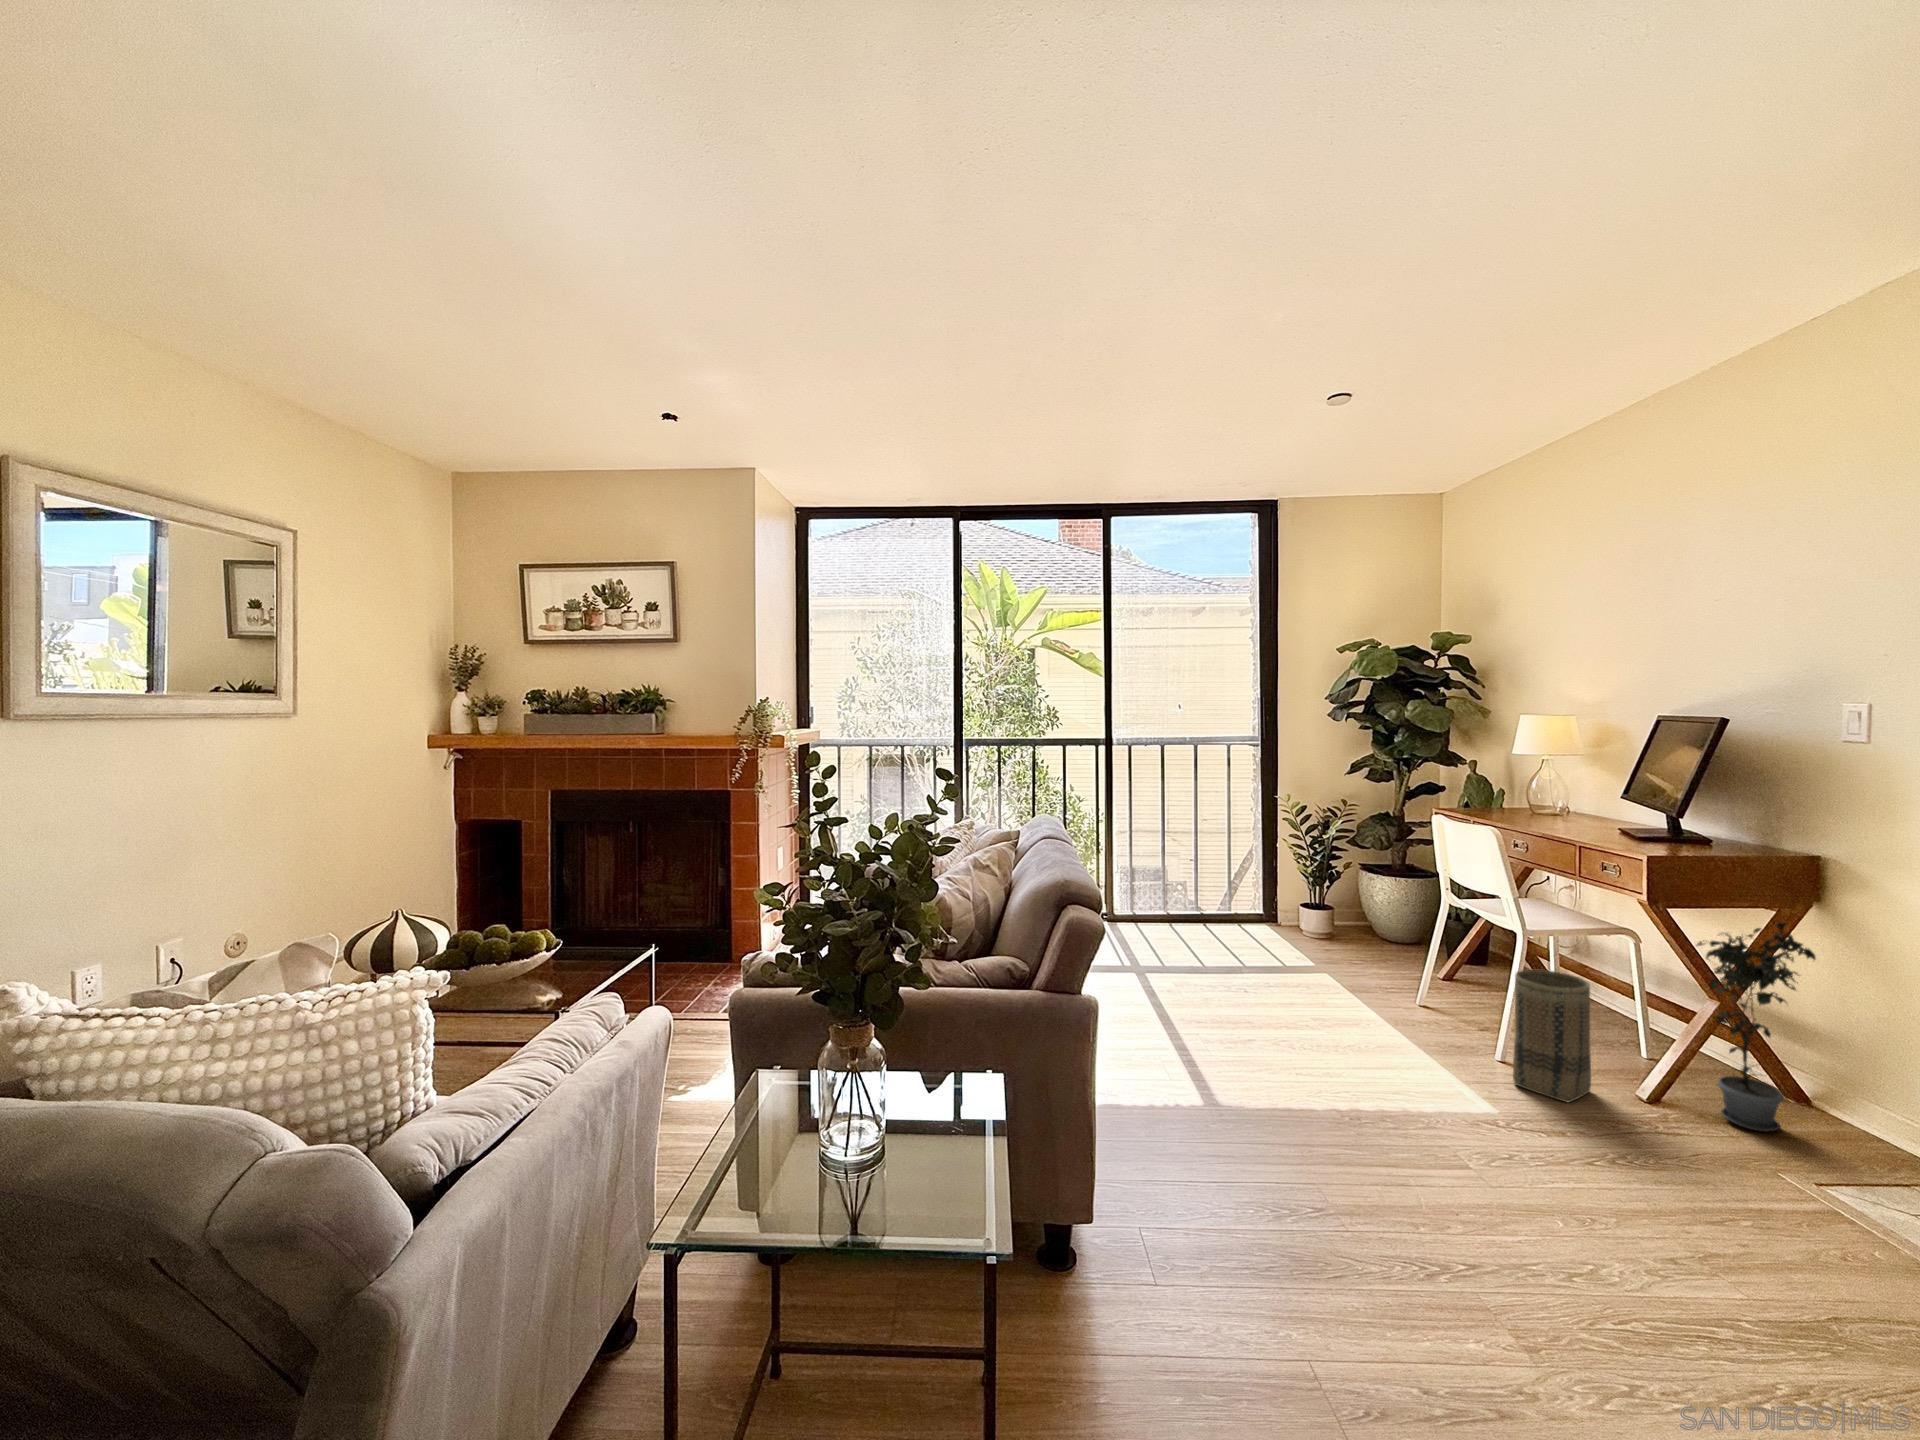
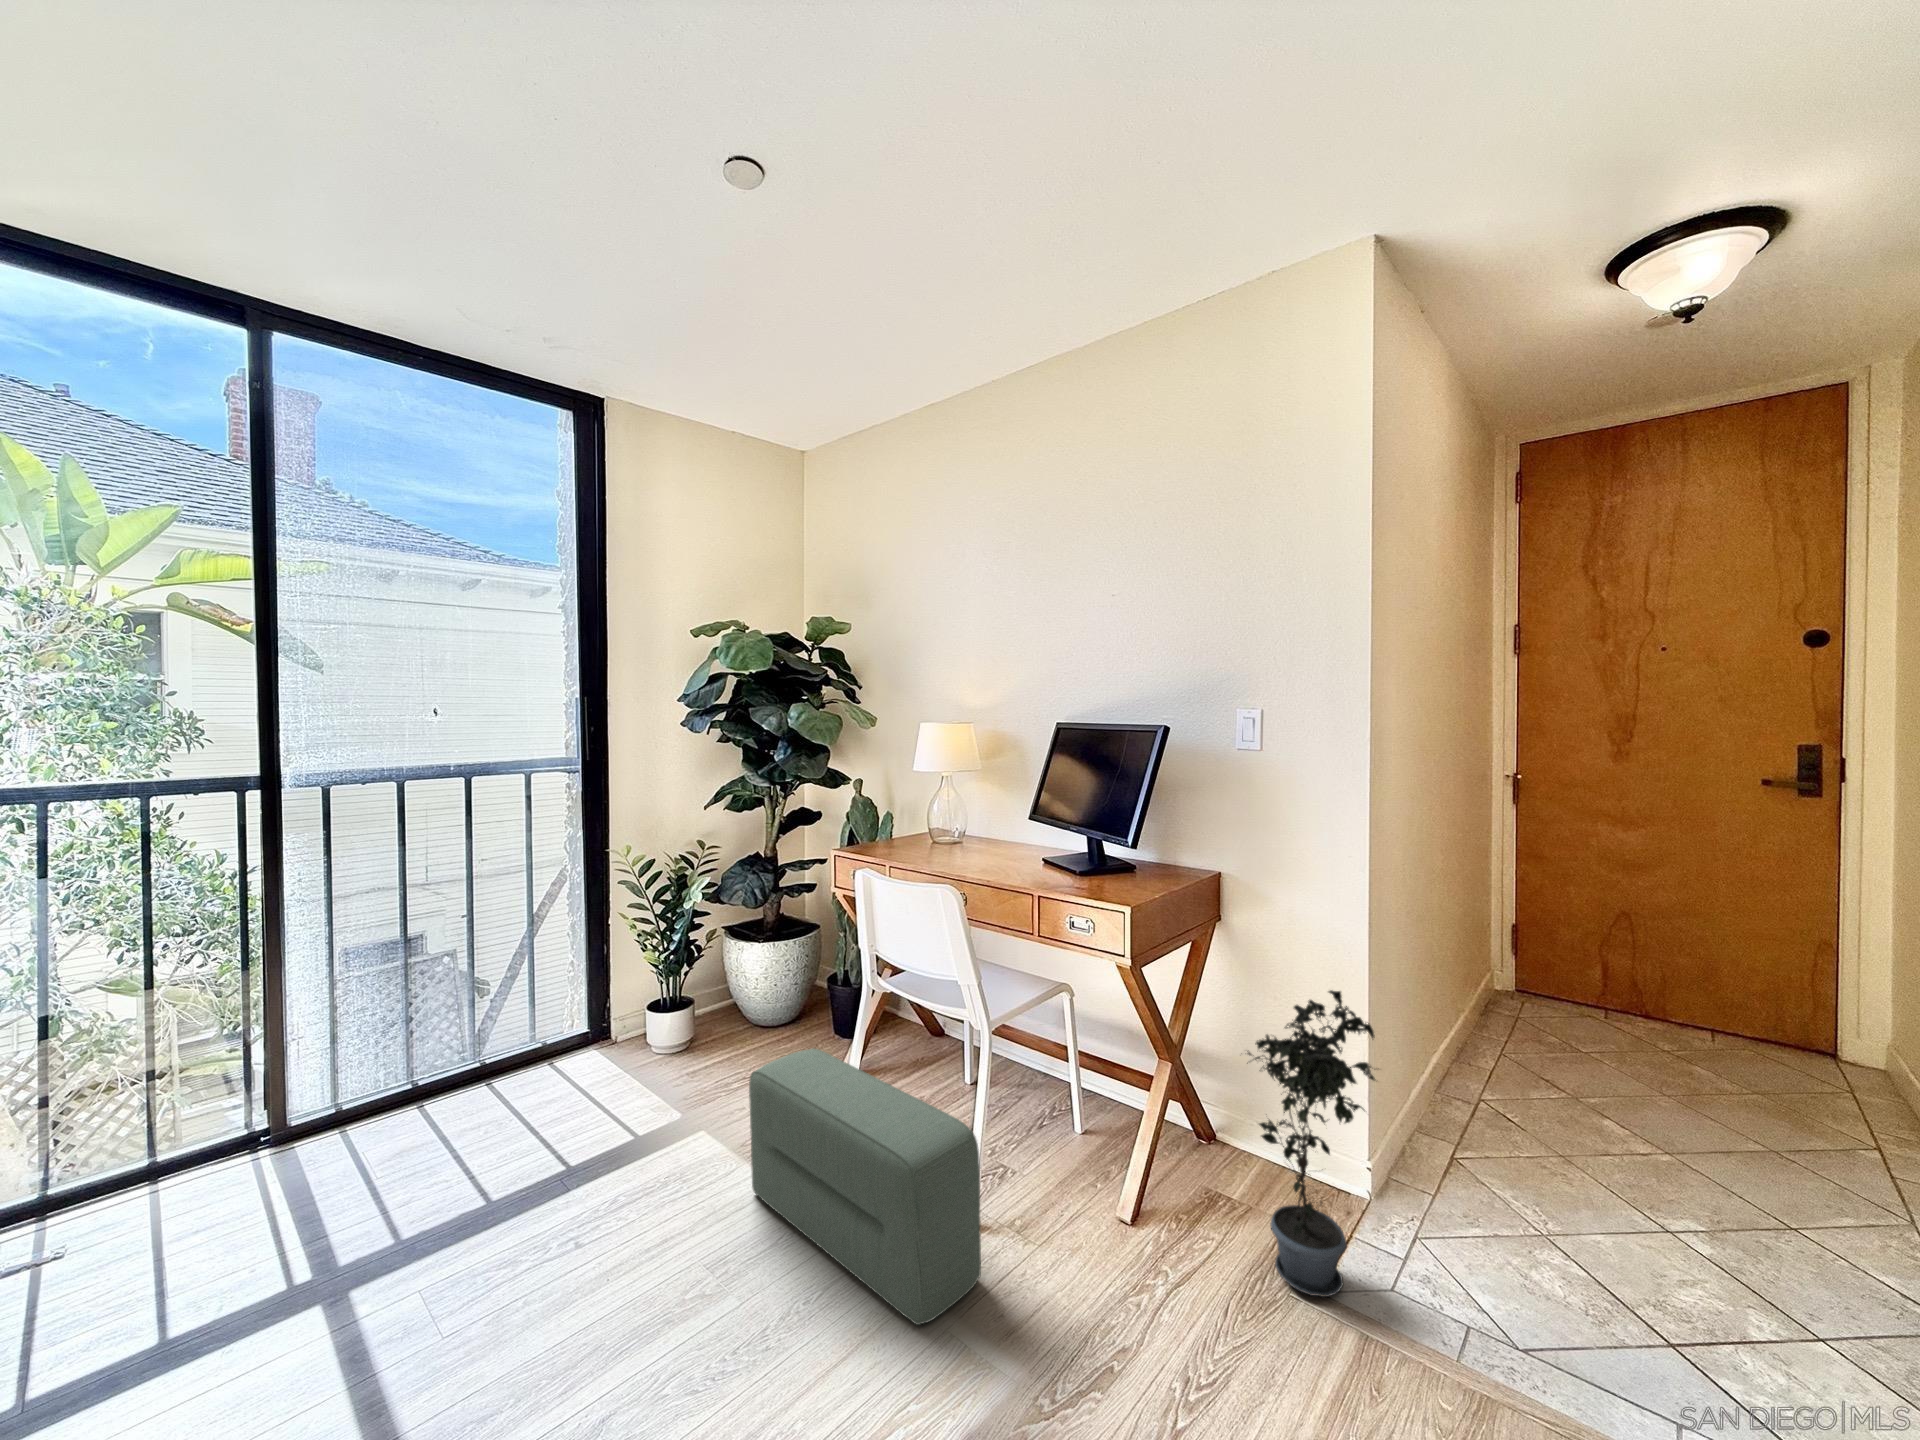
pouf: none [1355,921,1486,1056] -> present [749,1048,981,1325]
basket: present [1513,970,1591,1102] -> none [1042,1123,1148,1370]

